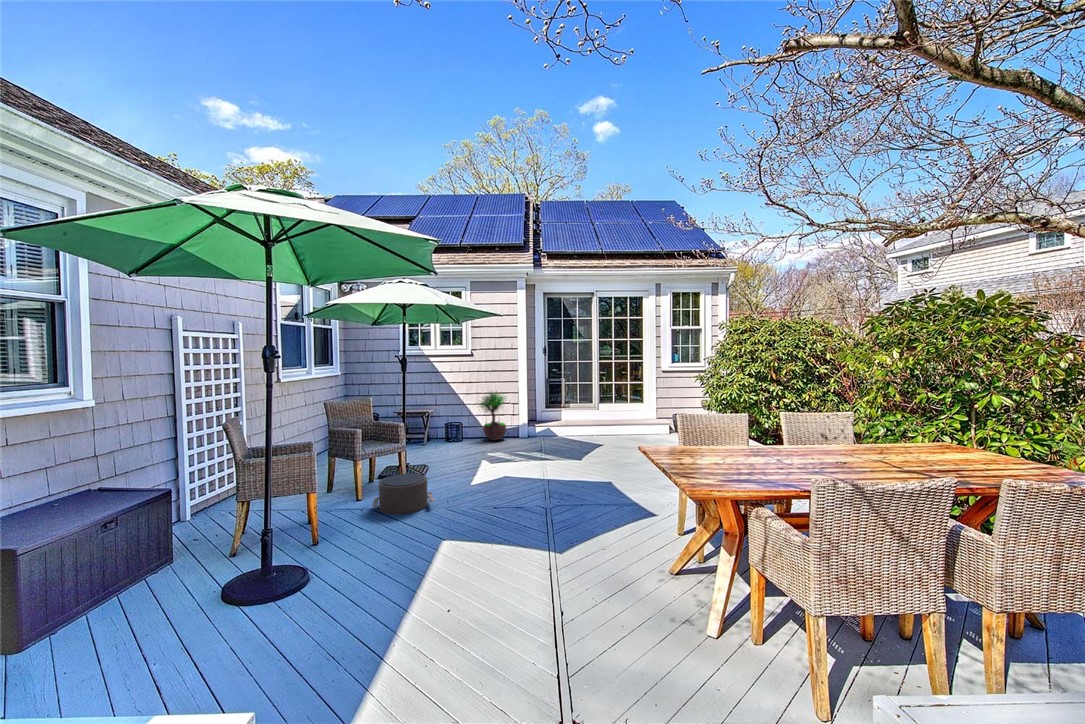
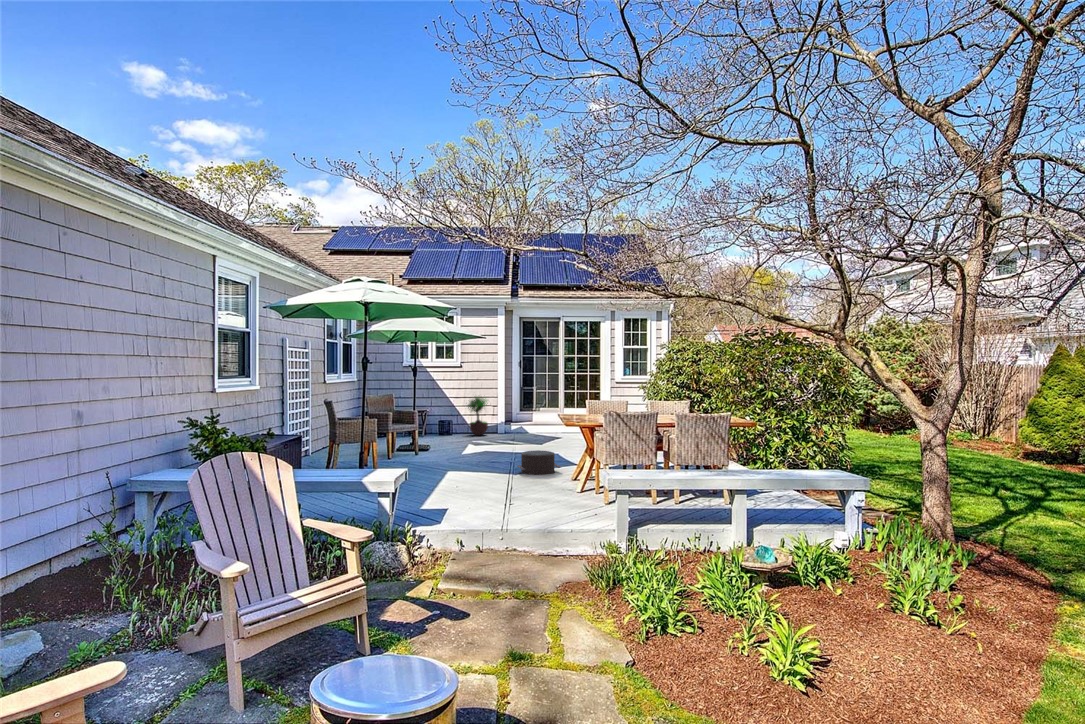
pouf: present [373,474,434,514] -> present [518,450,561,475]

